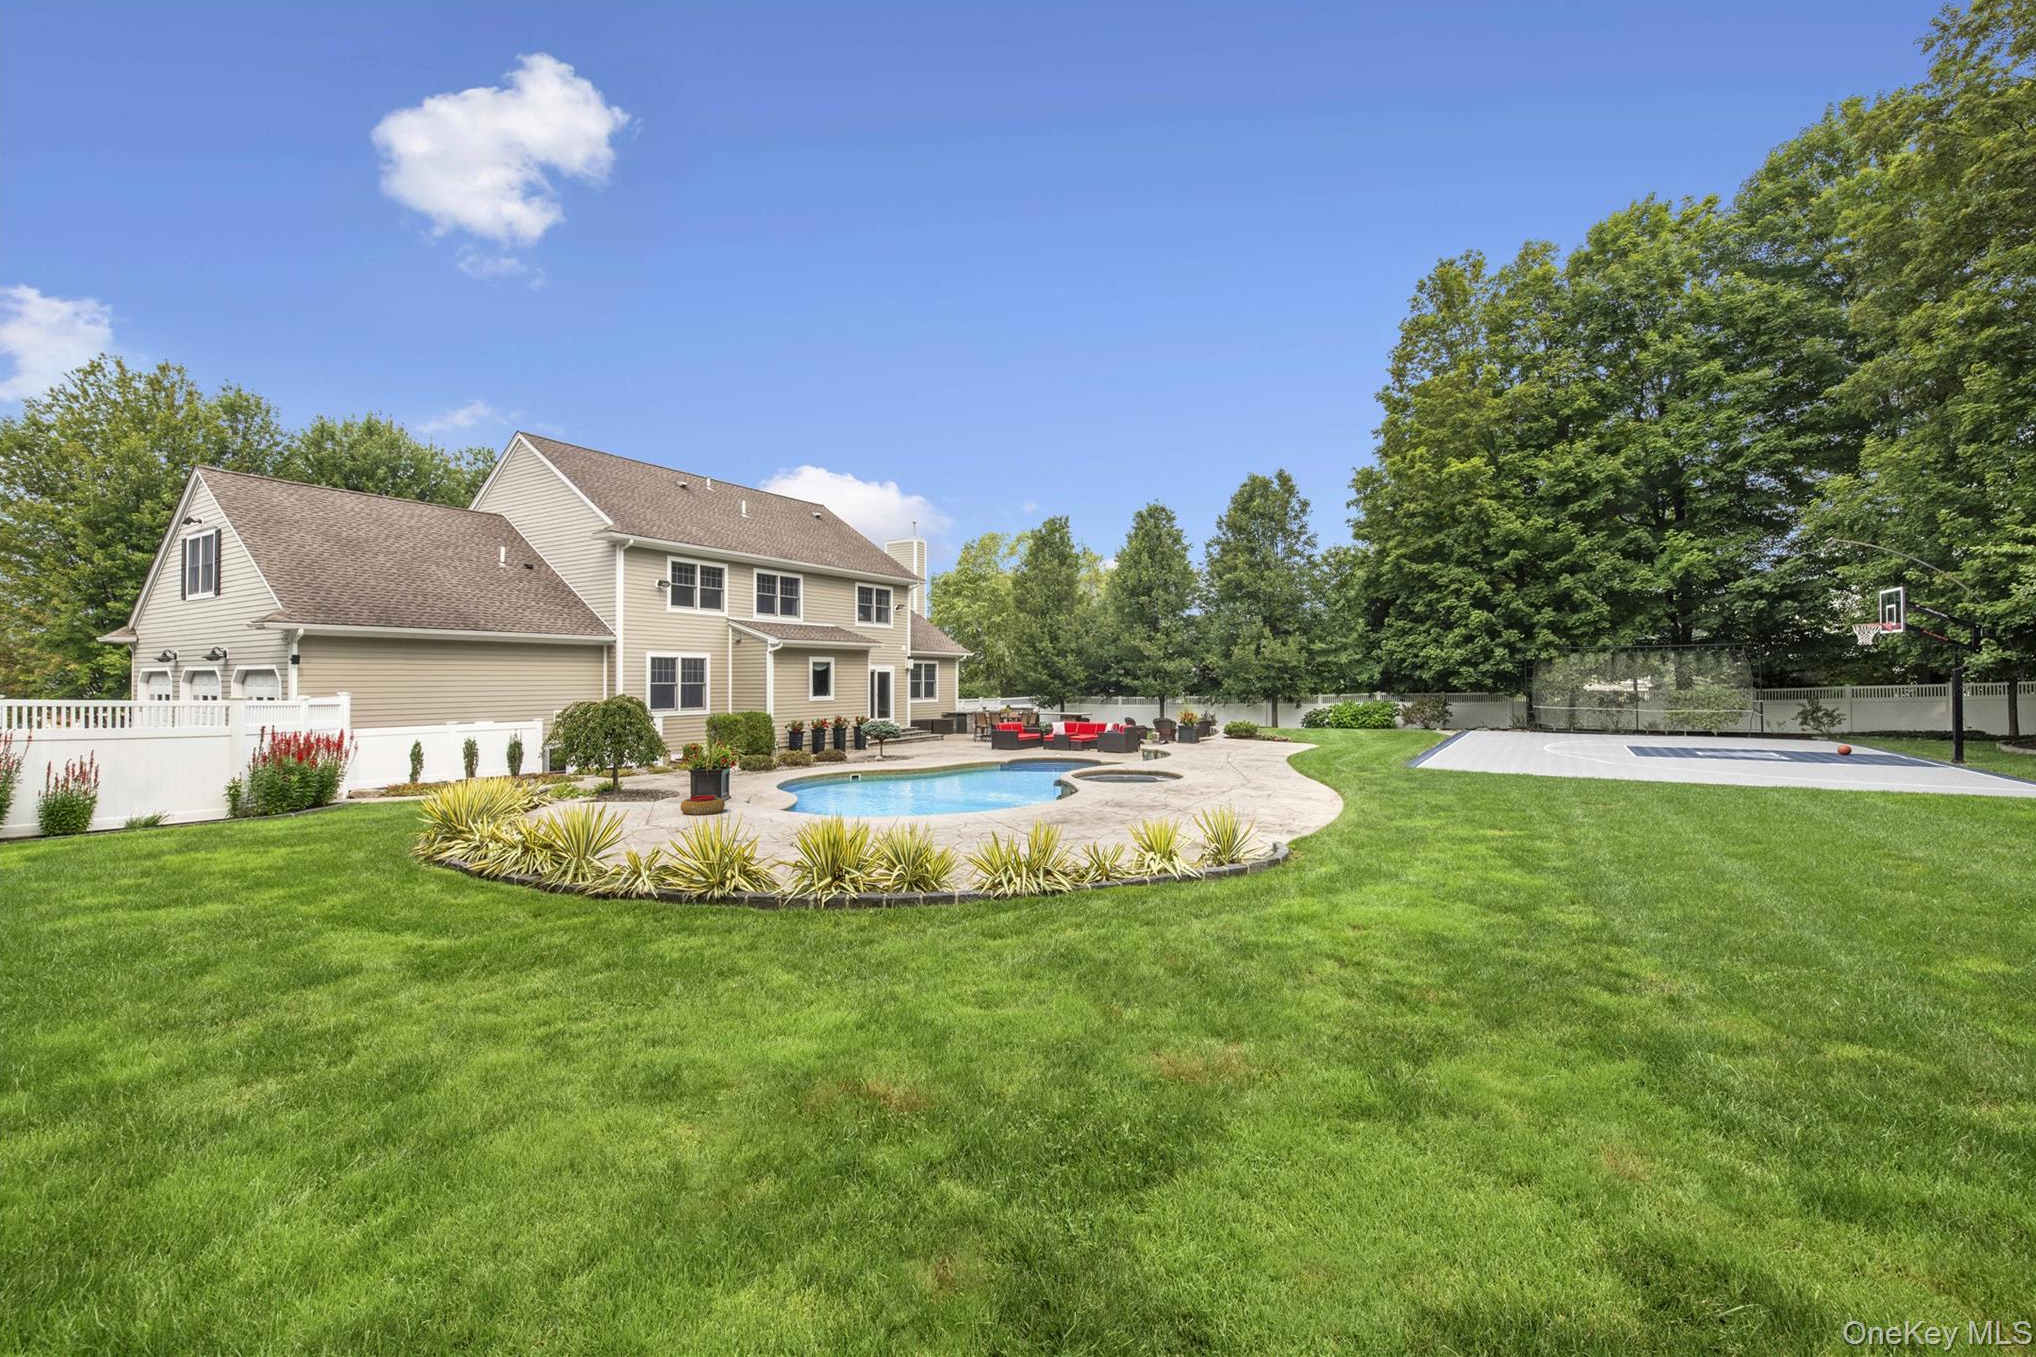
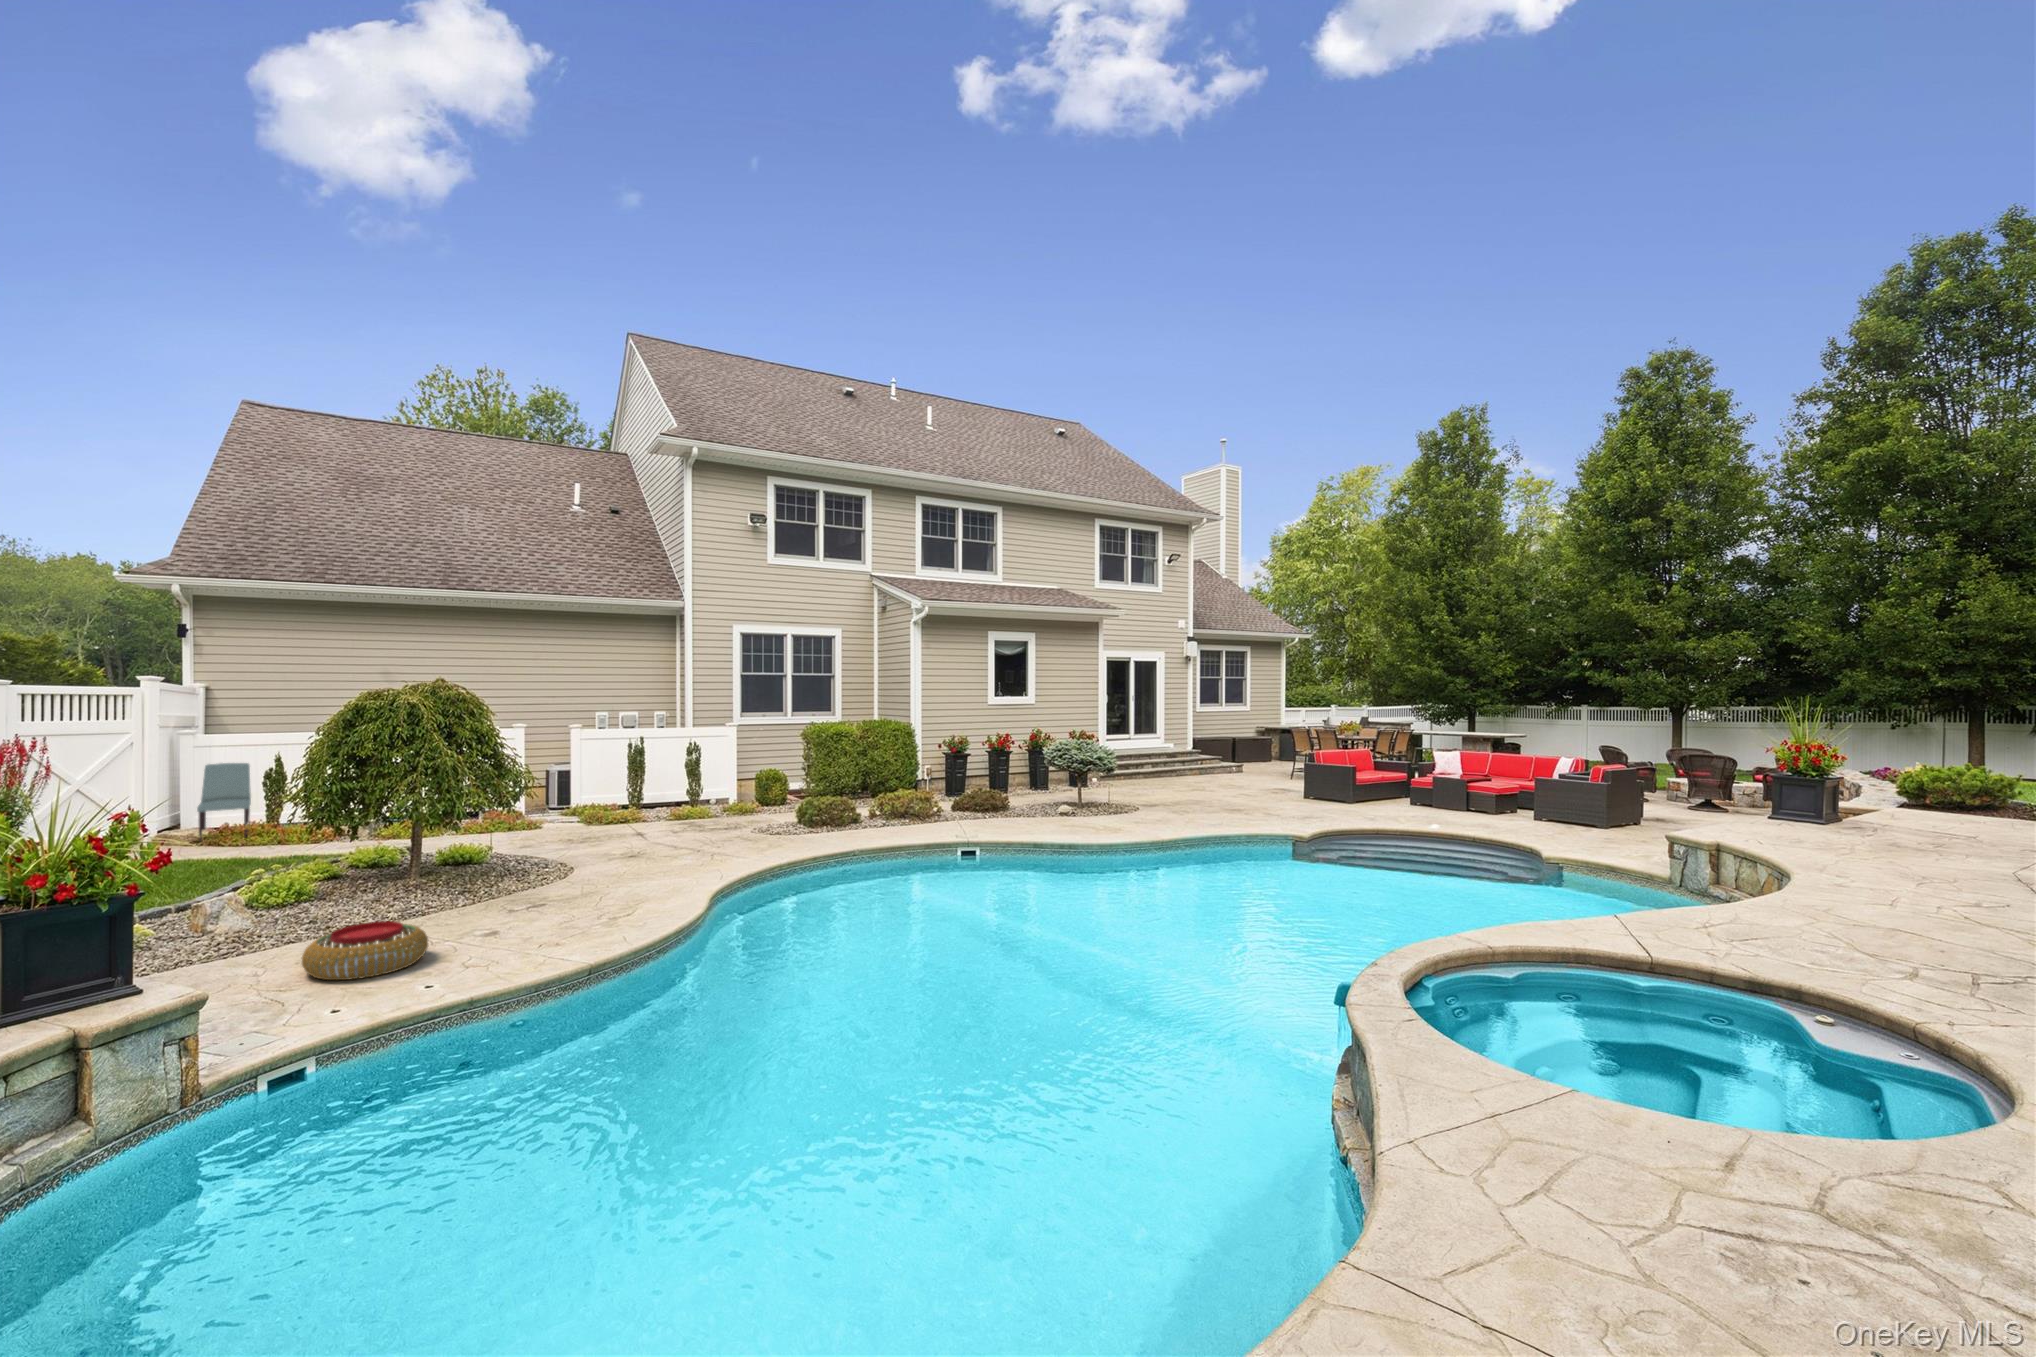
chair: none [351,750,396,800] -> present [197,763,251,841]

